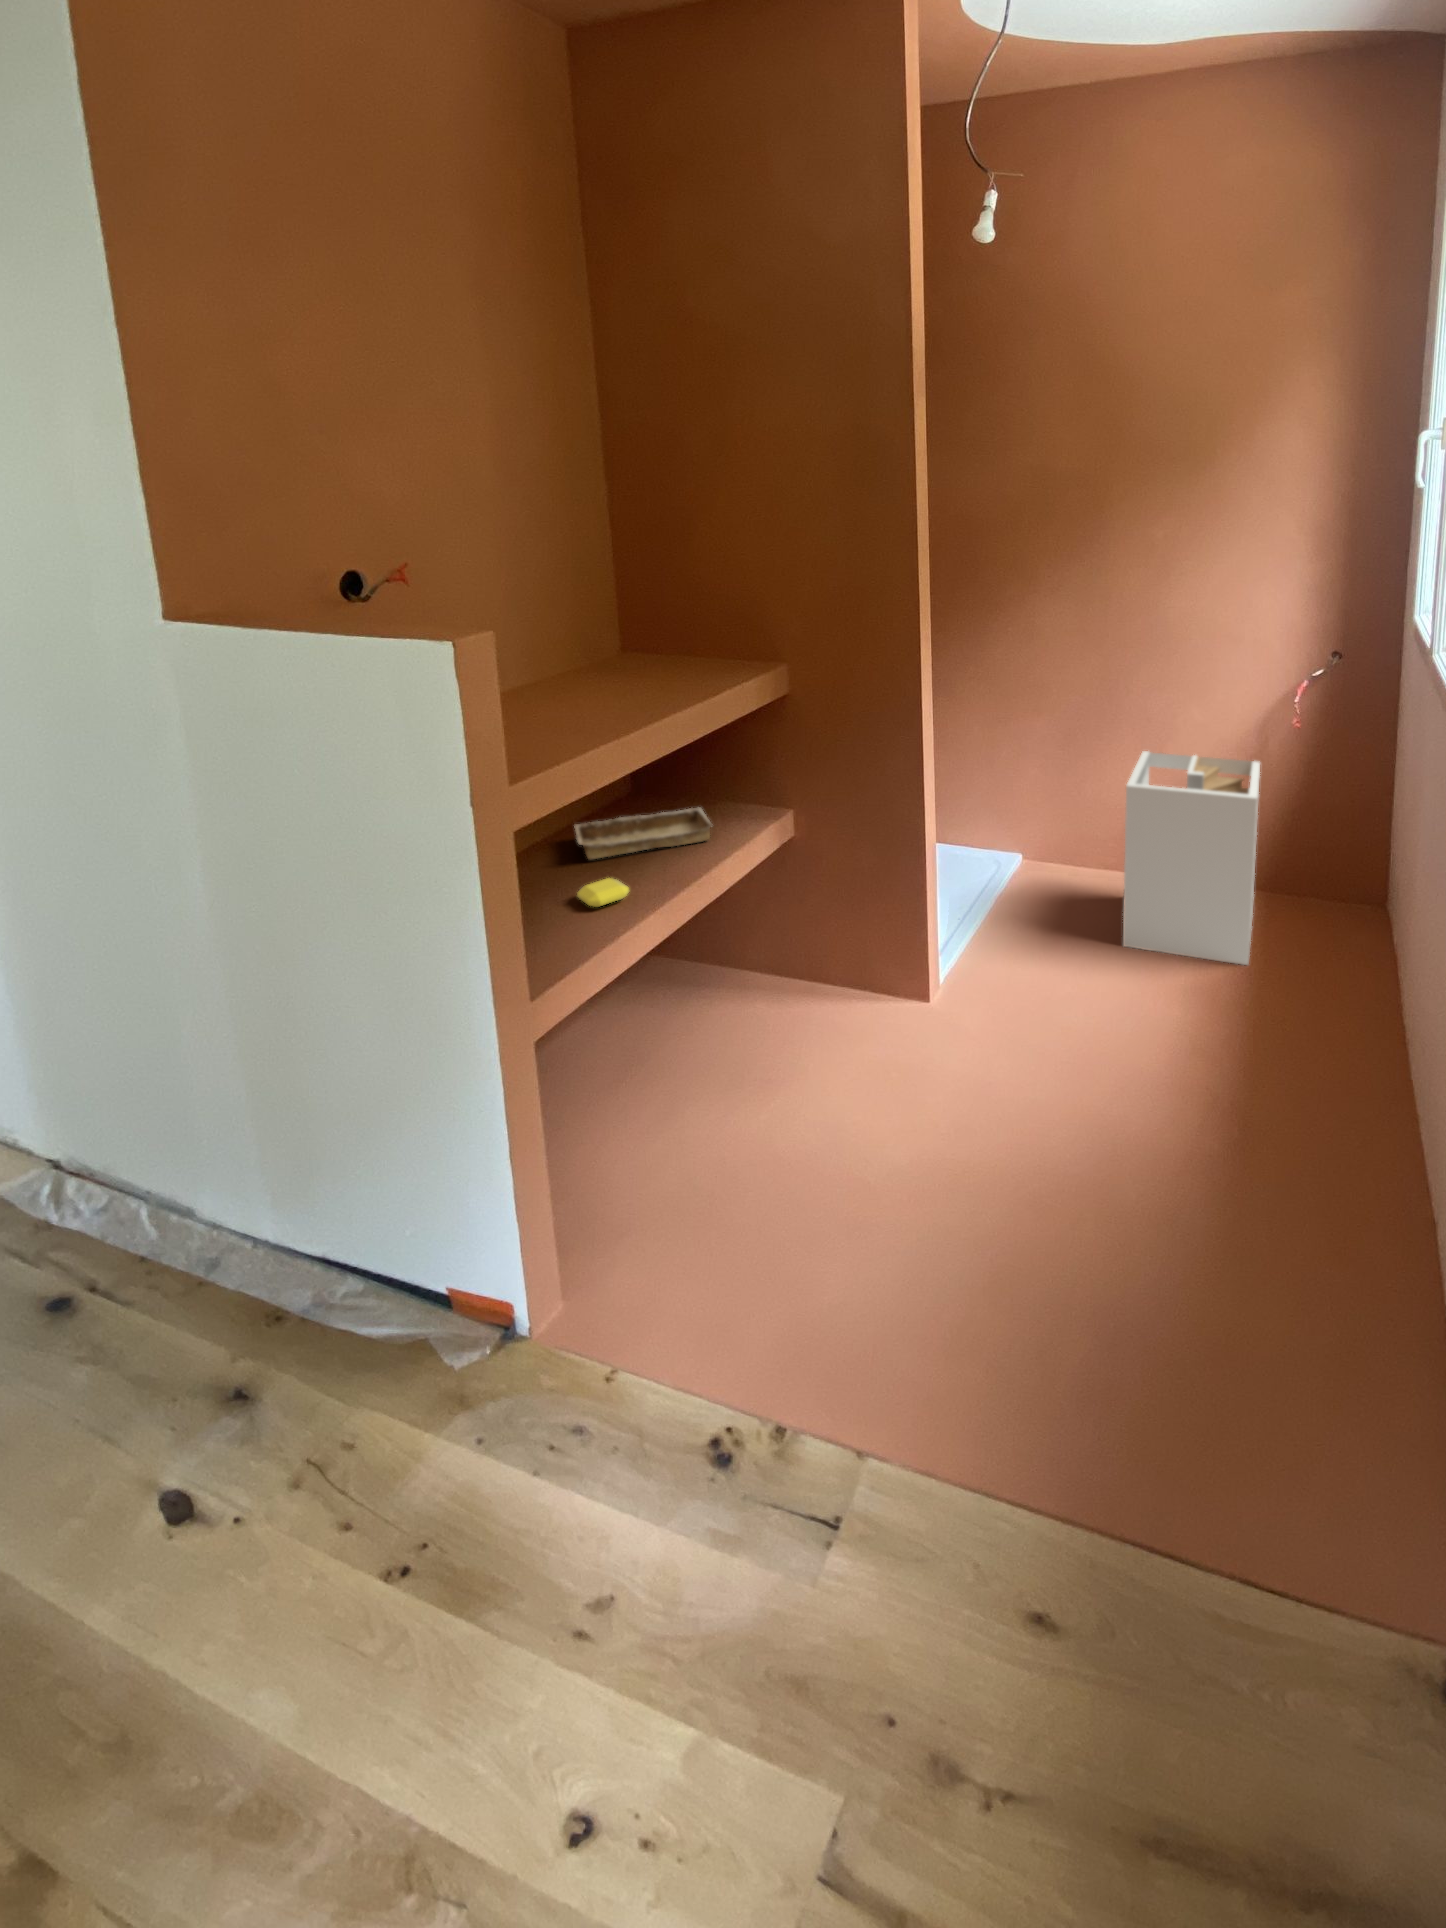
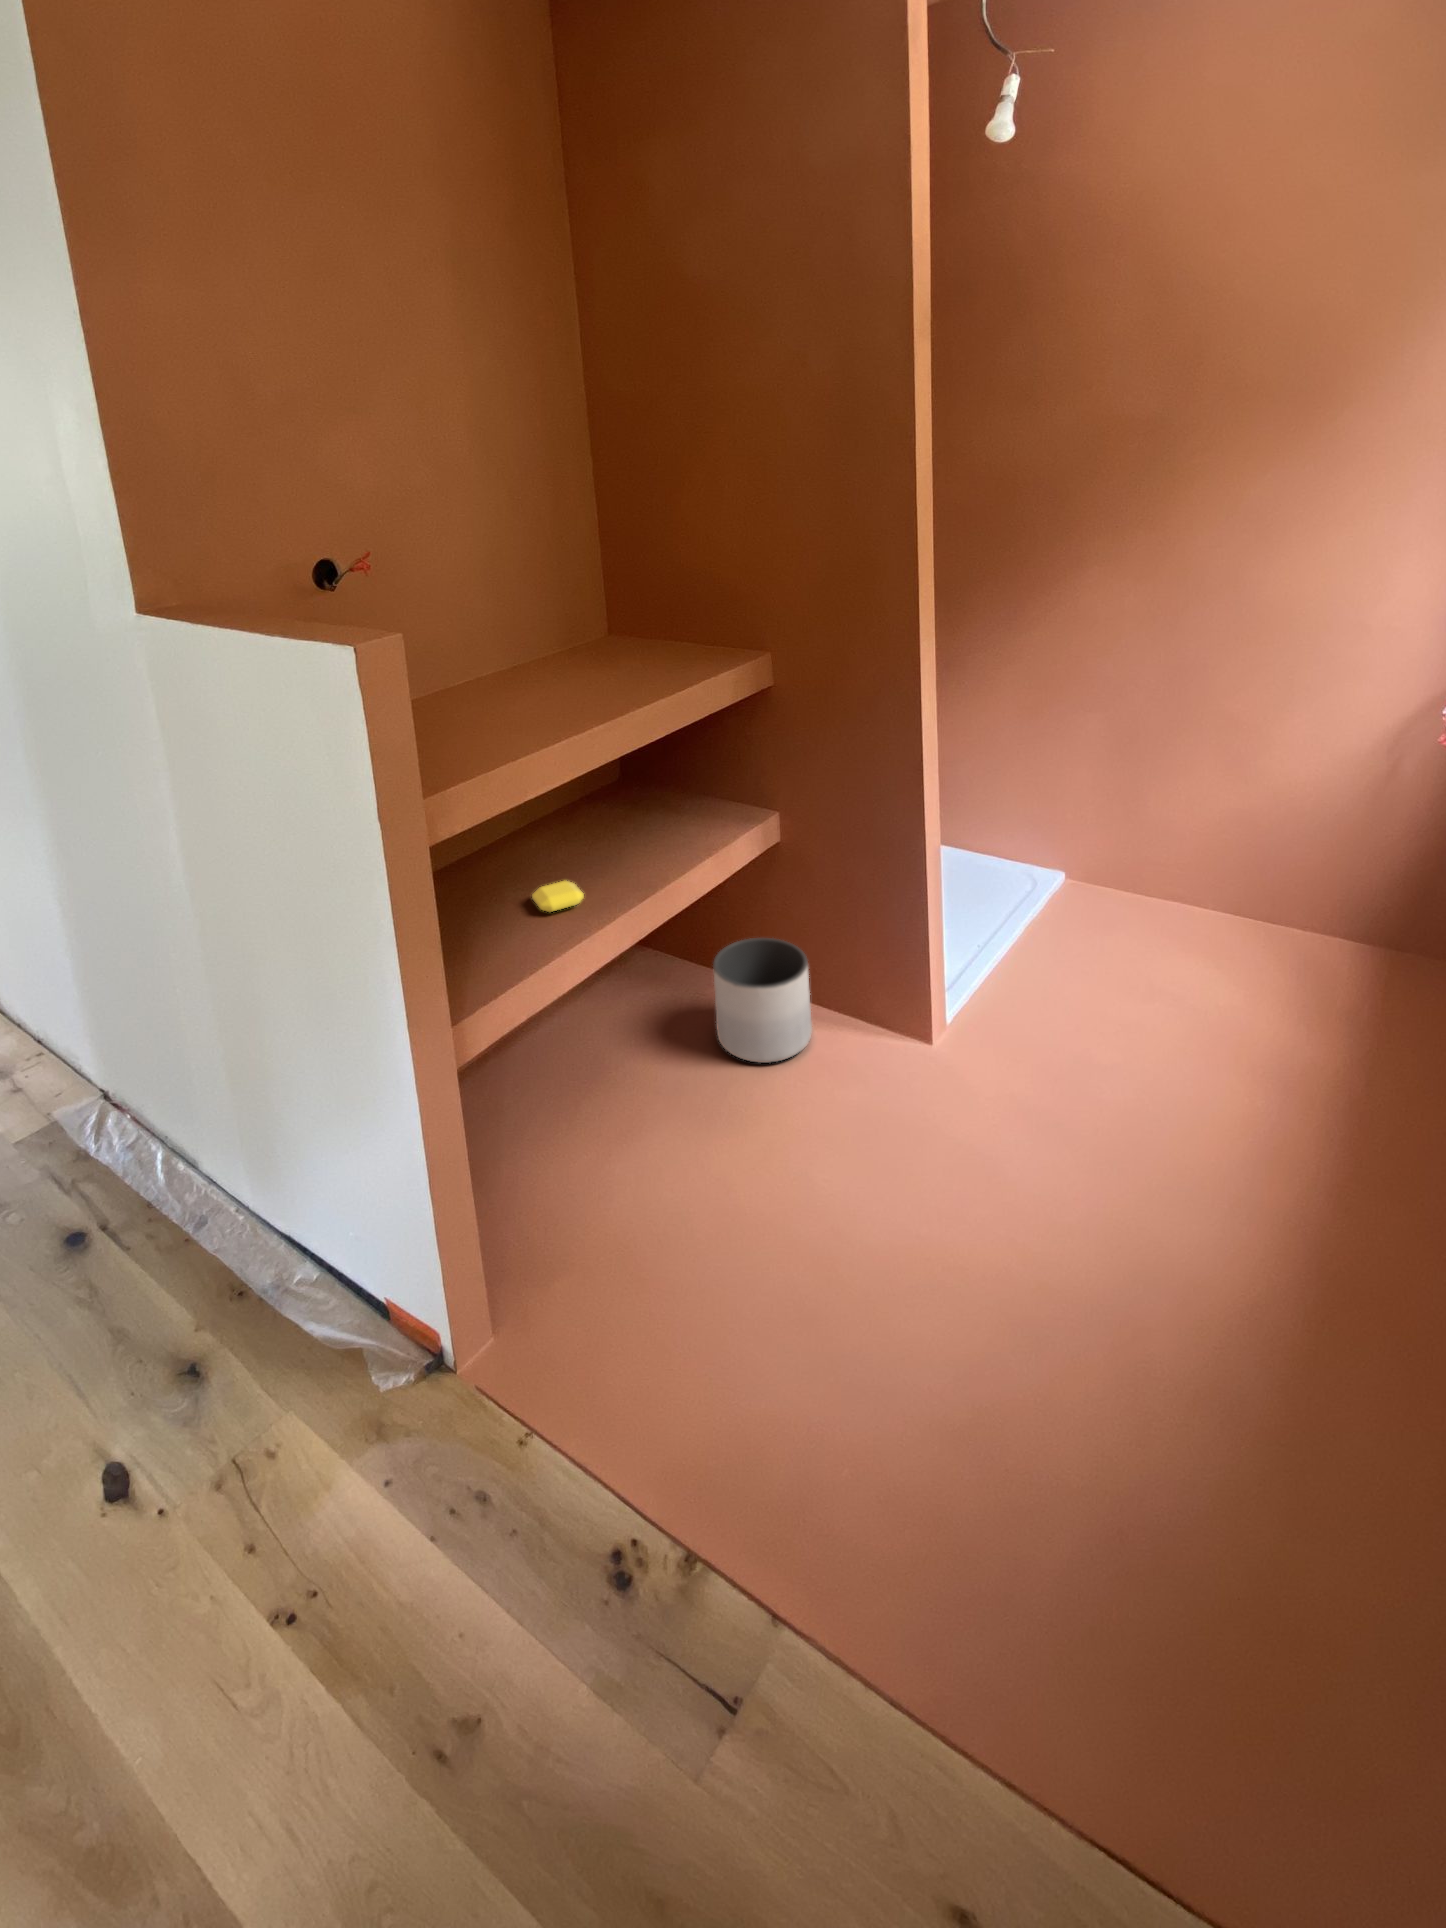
laundry hamper: present [1123,751,1260,965] -> none [1172,765,1375,1050]
tray: present [574,807,712,860] -> none [542,806,681,856]
planter: none [742,925,832,1037] -> present [713,938,812,1063]

